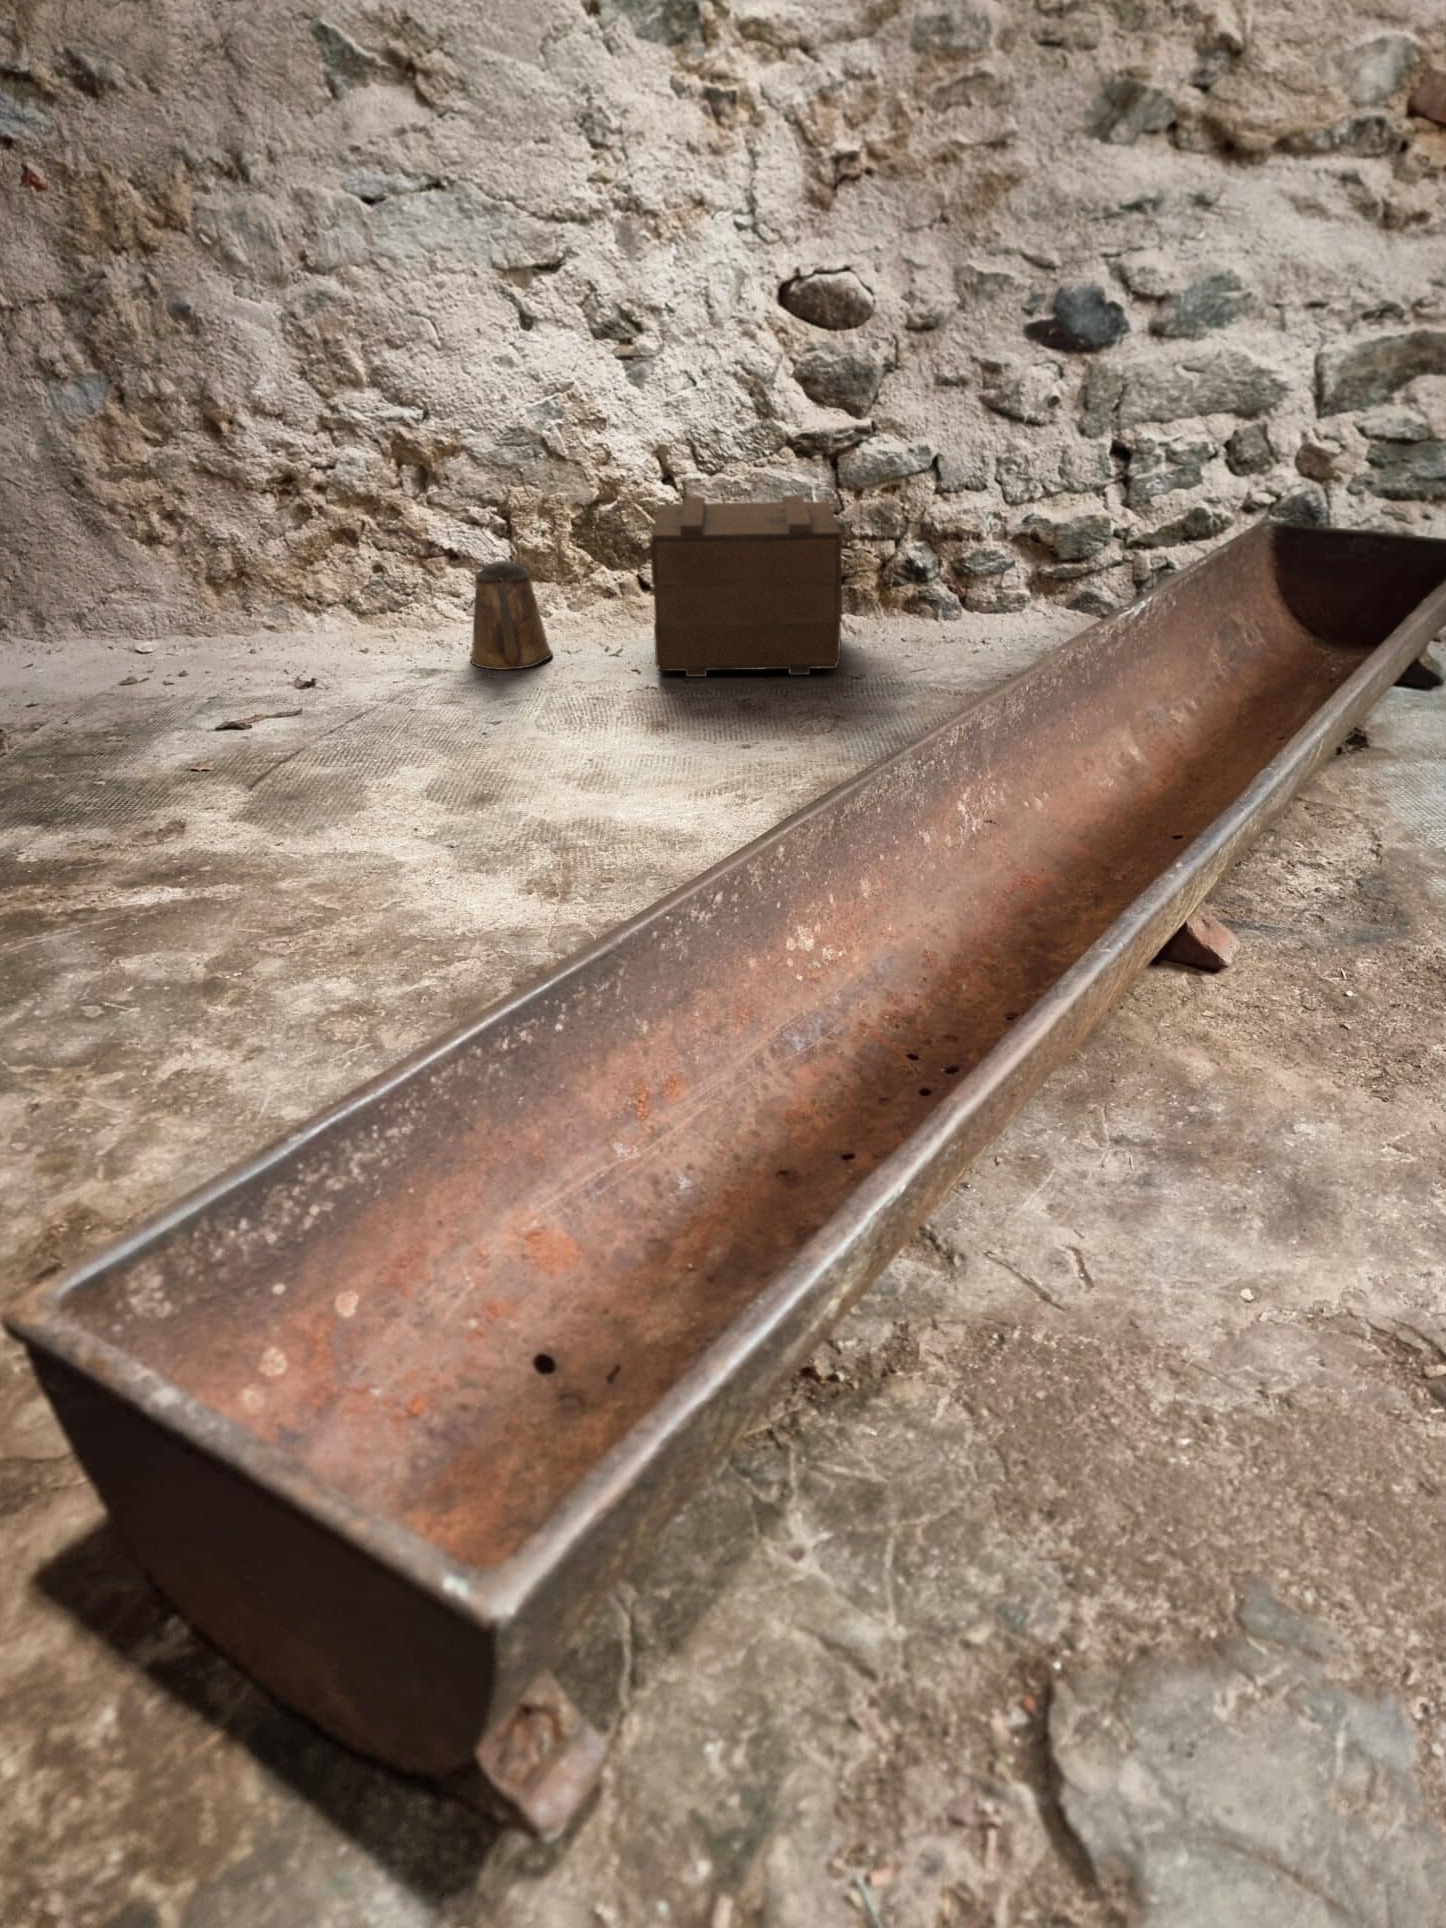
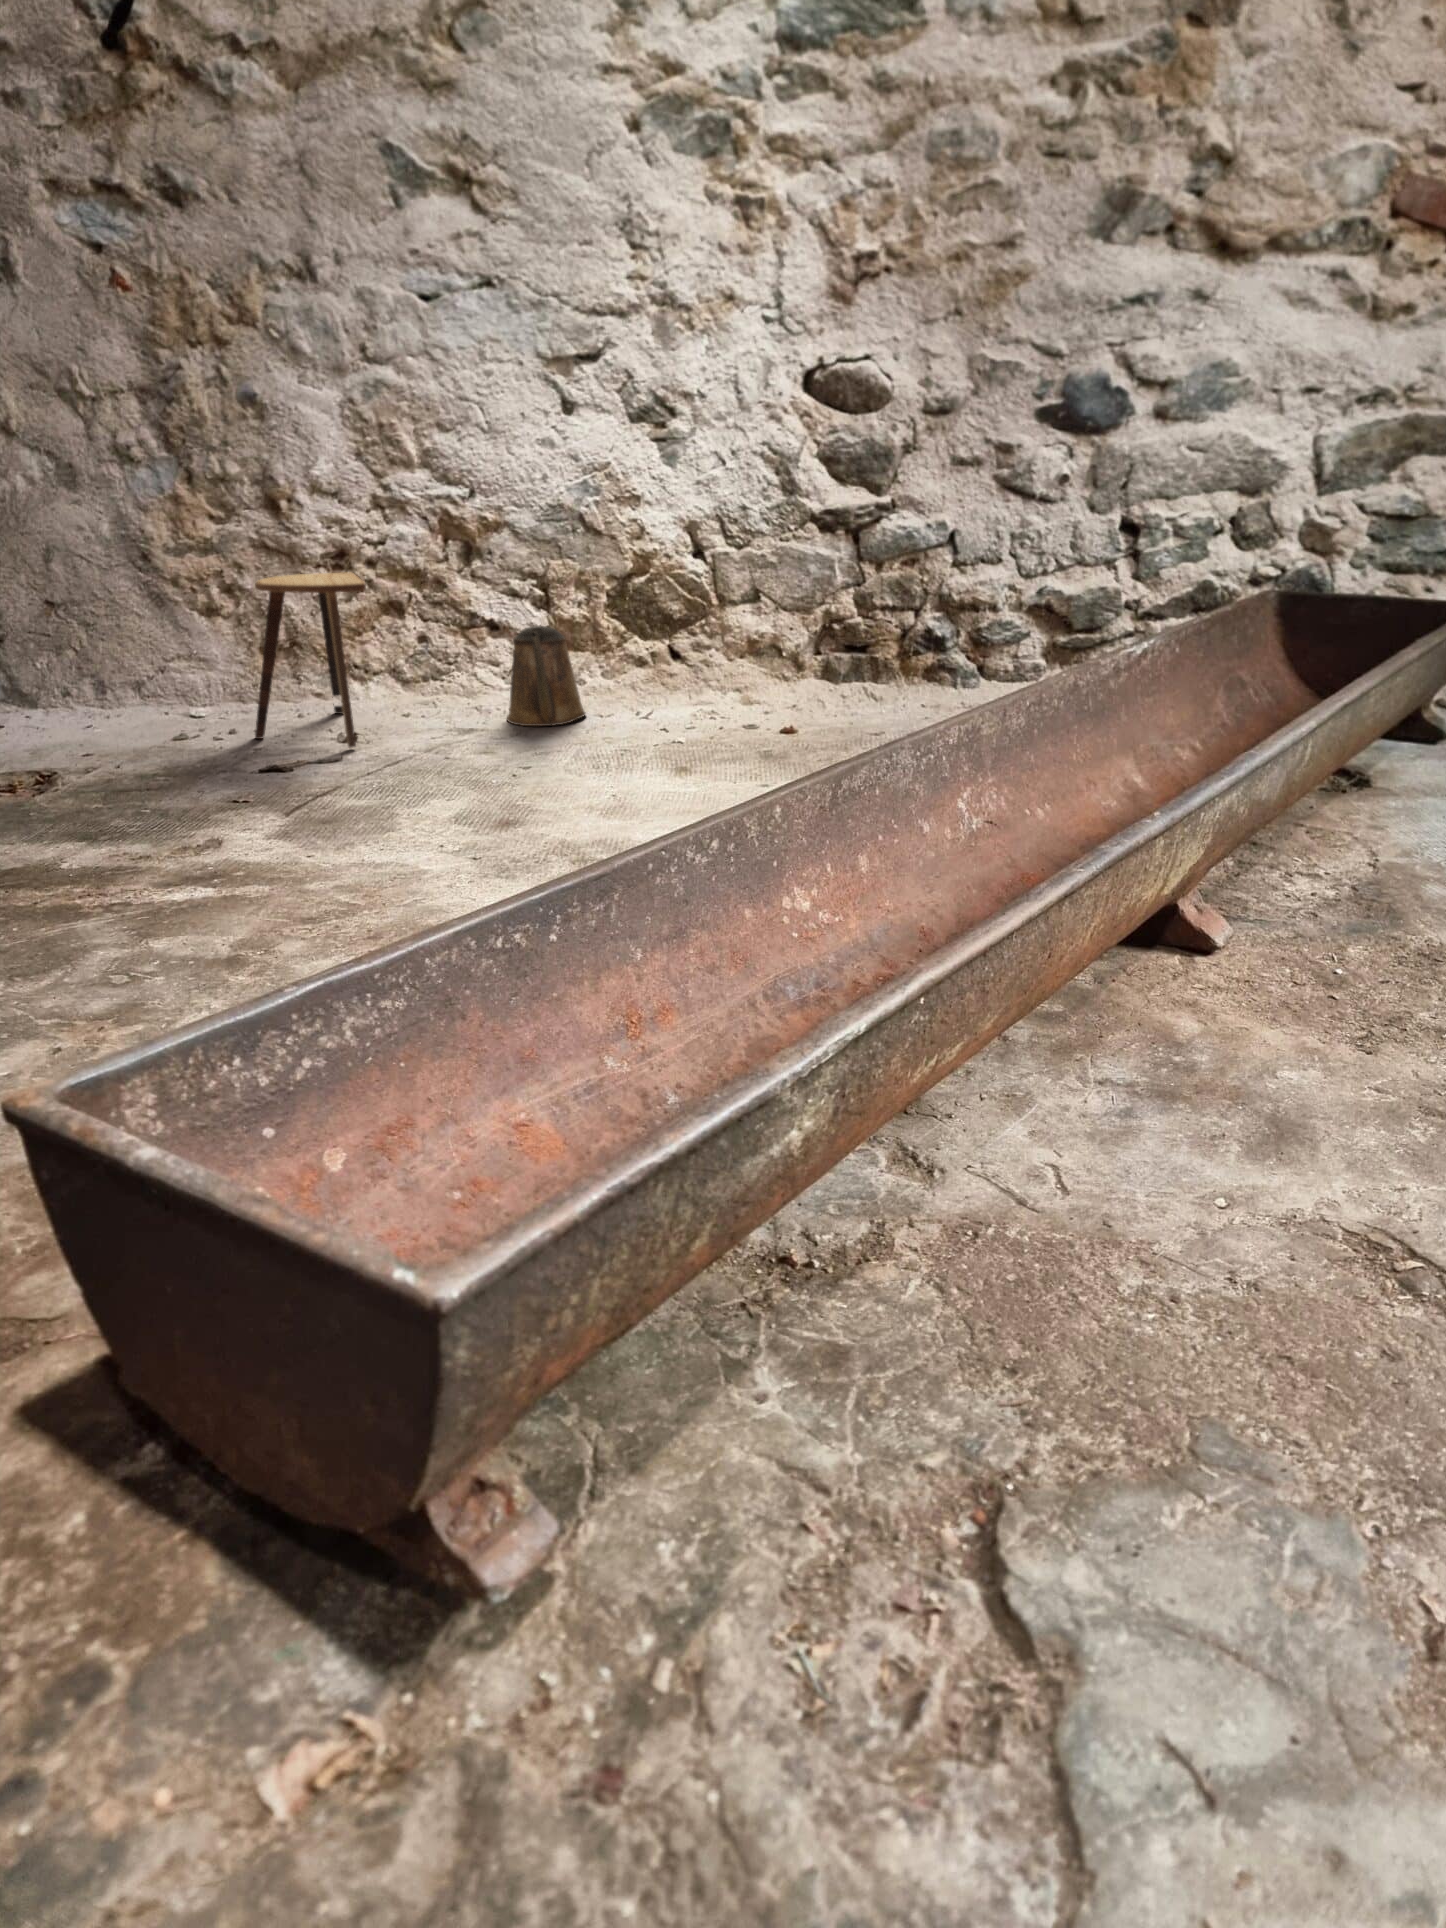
wooden crate: present [650,495,842,677] -> none [678,567,861,731]
stool: none [199,504,319,700] -> present [255,573,366,748]

